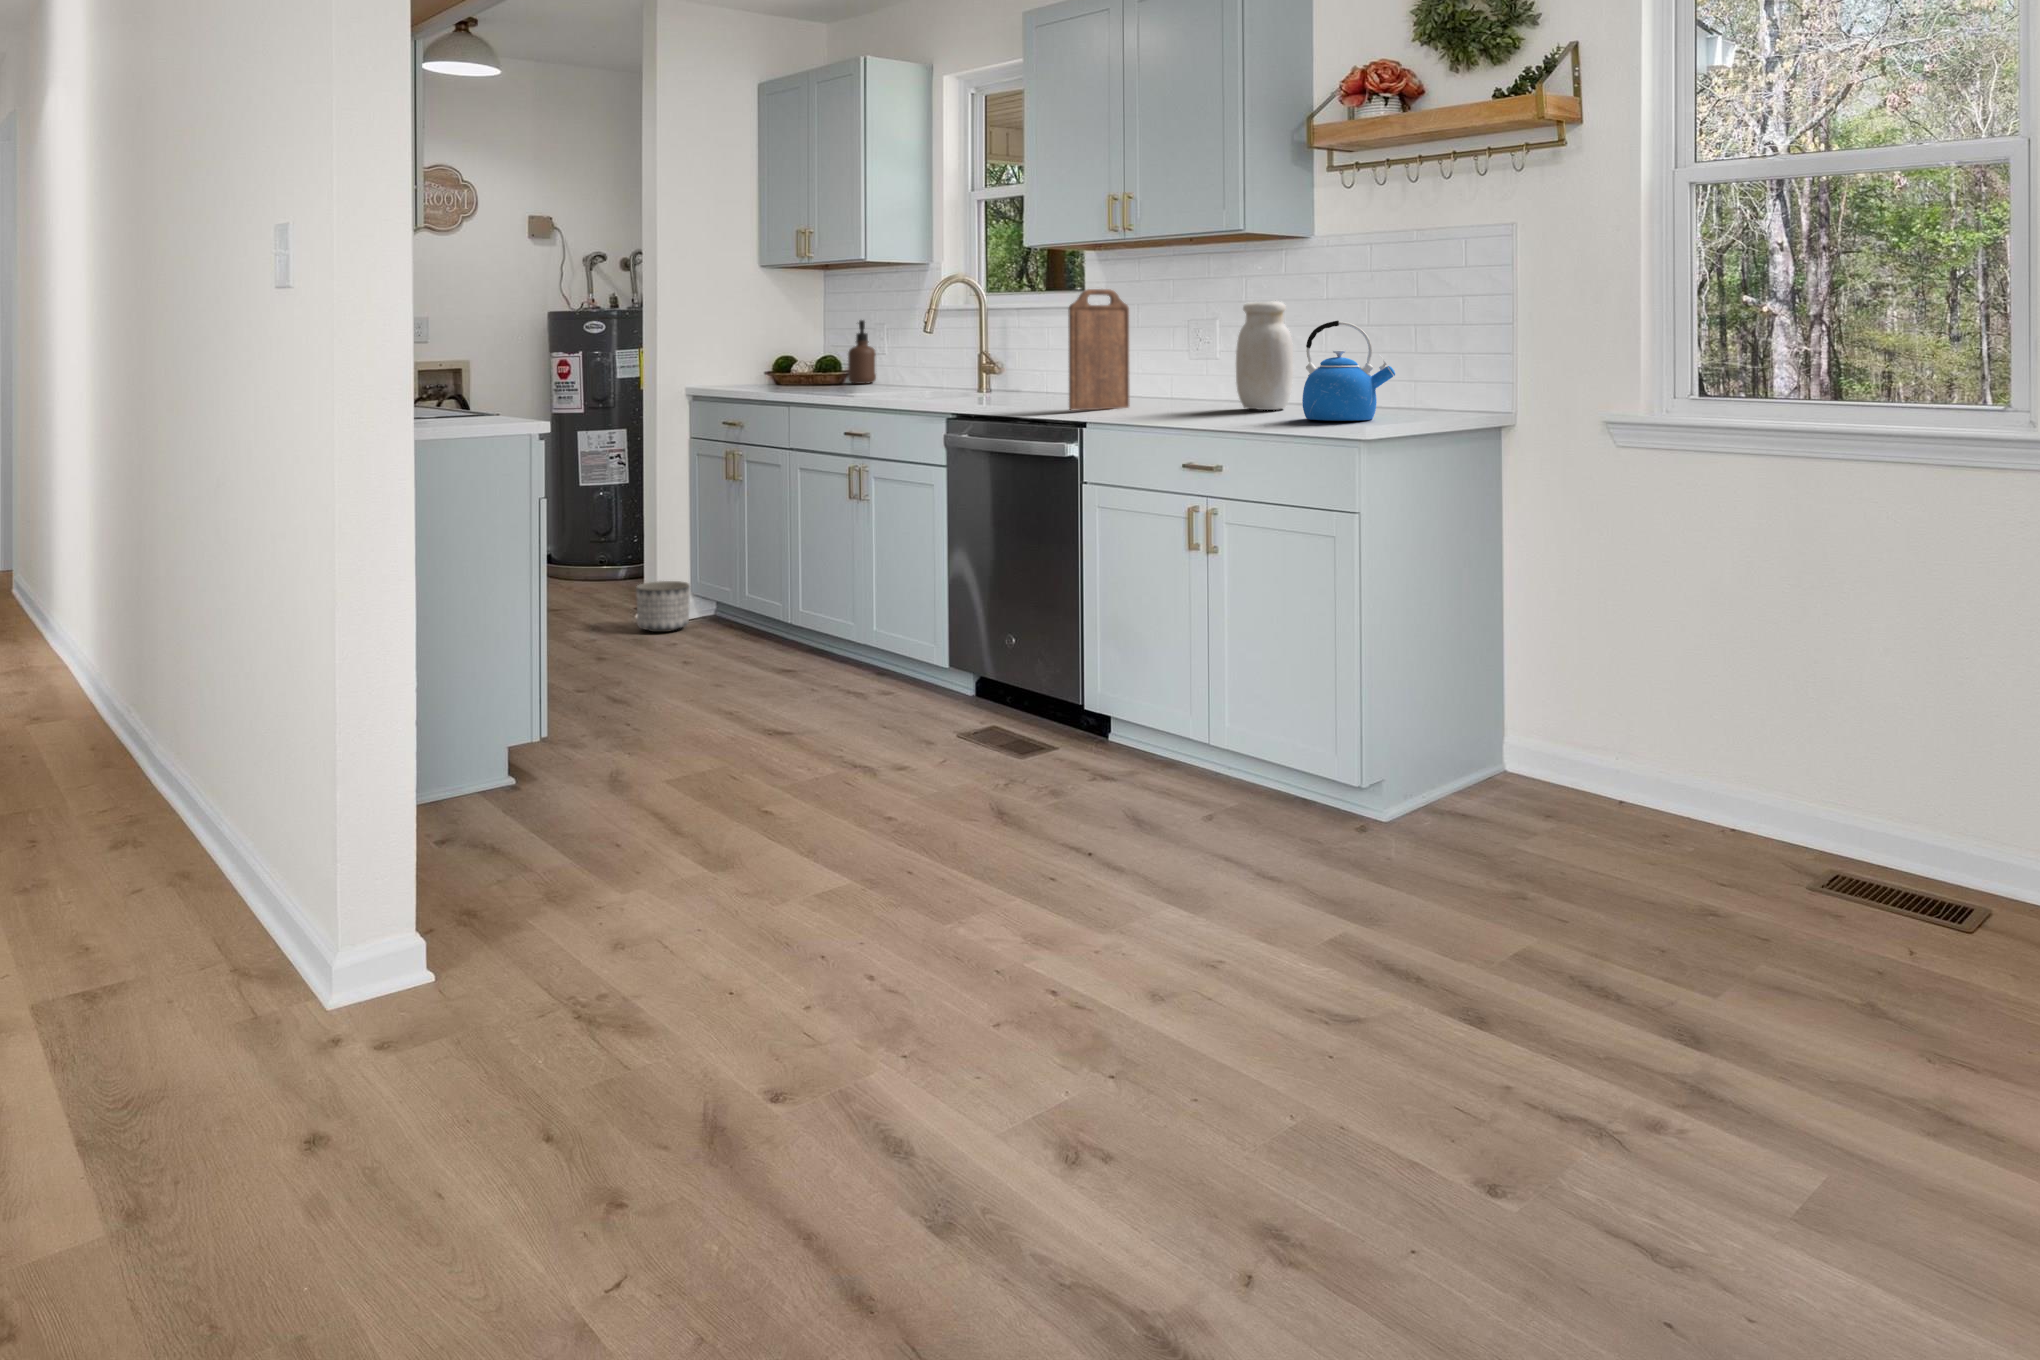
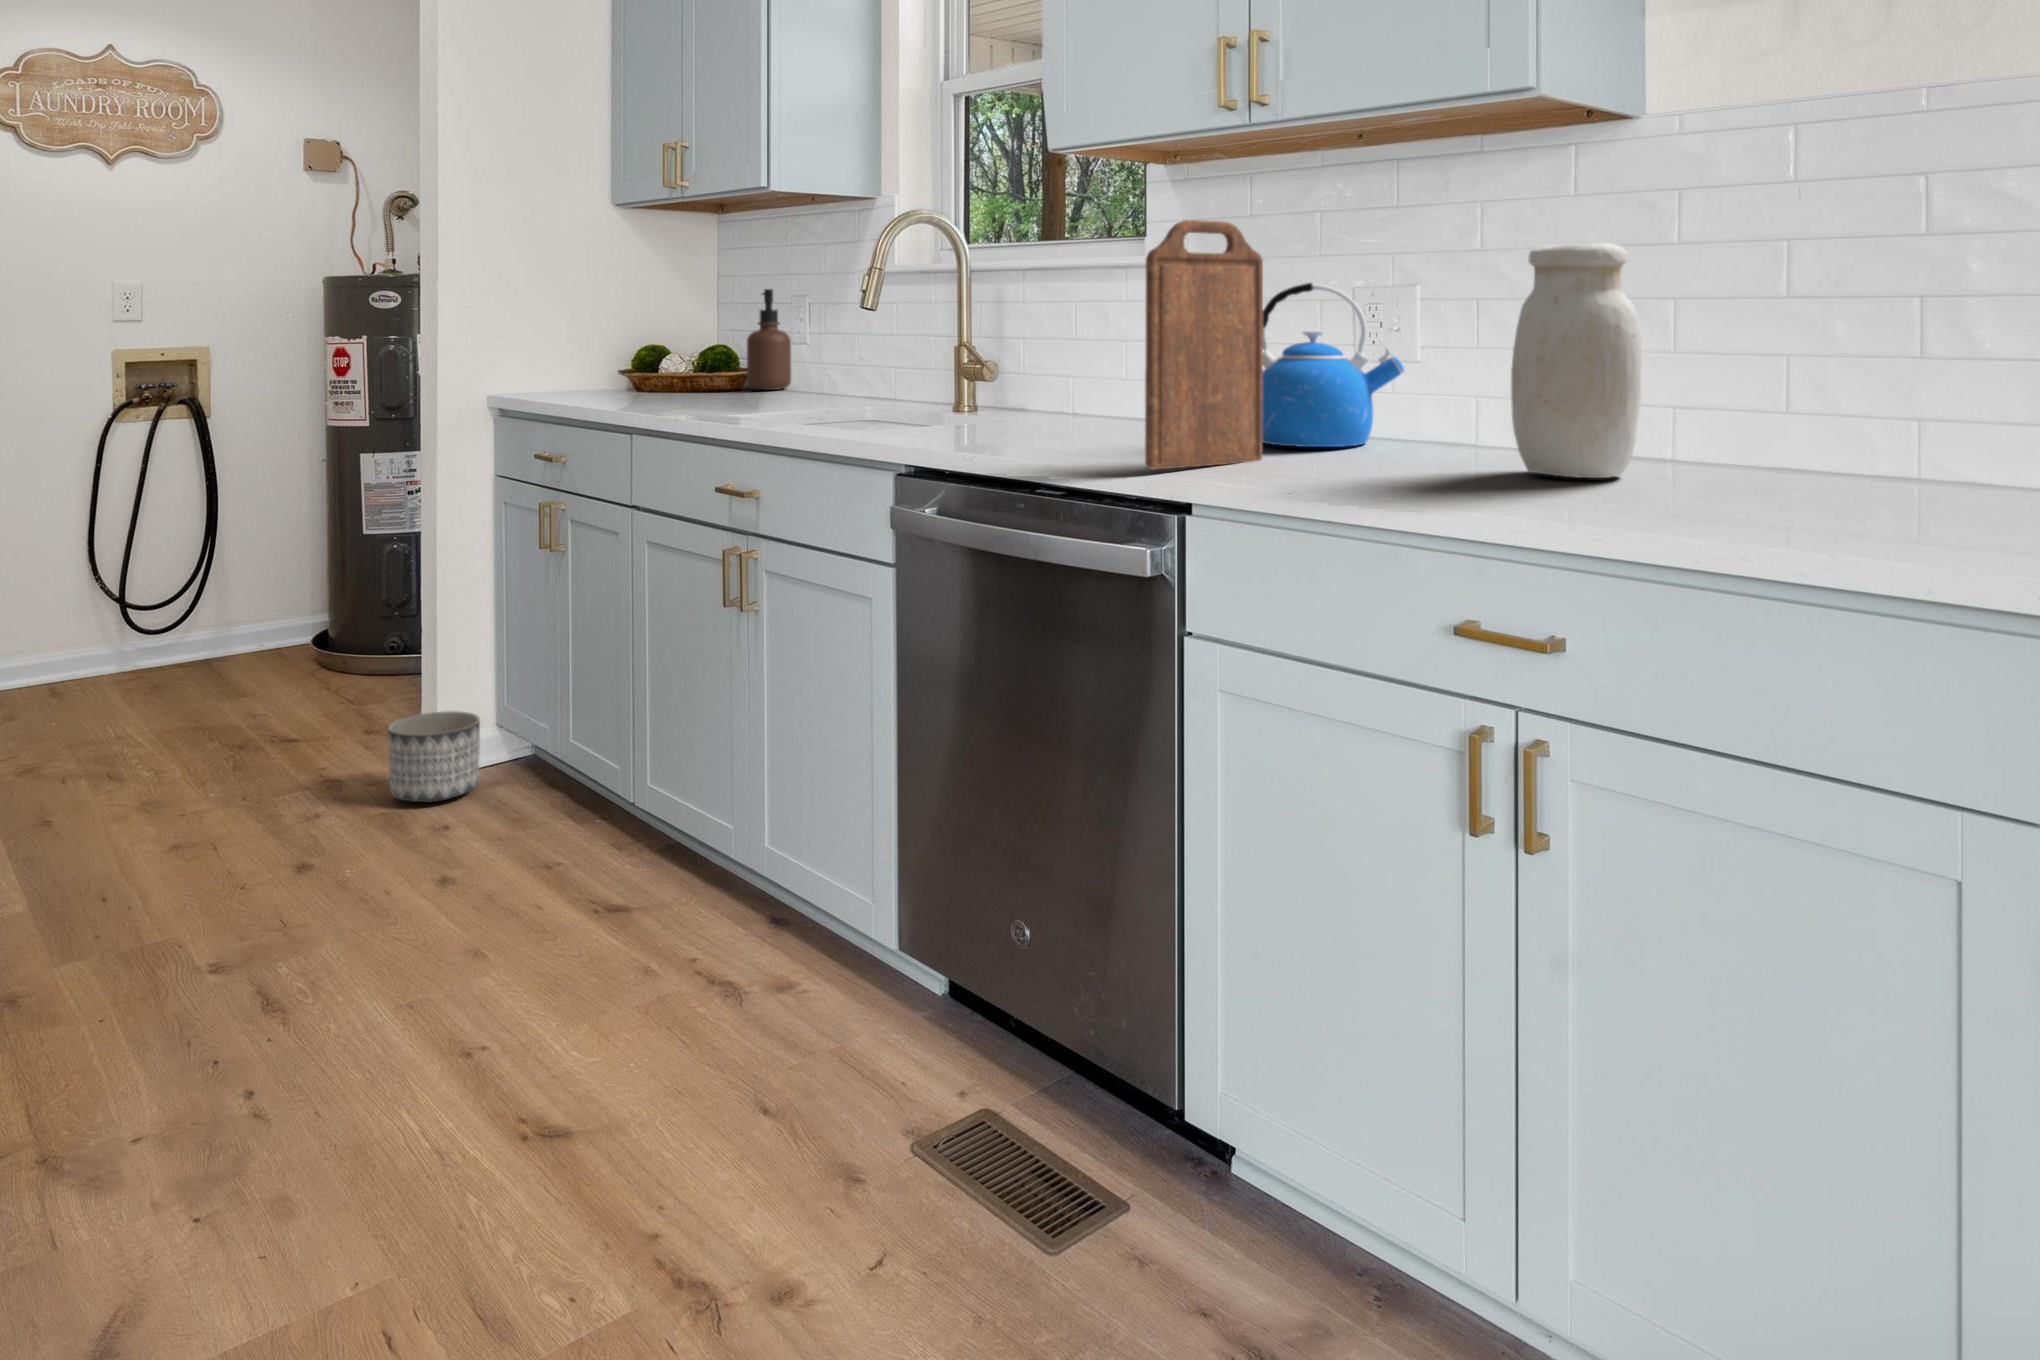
kettle: present [1302,321,1395,421] -> present [1262,283,1404,447]

